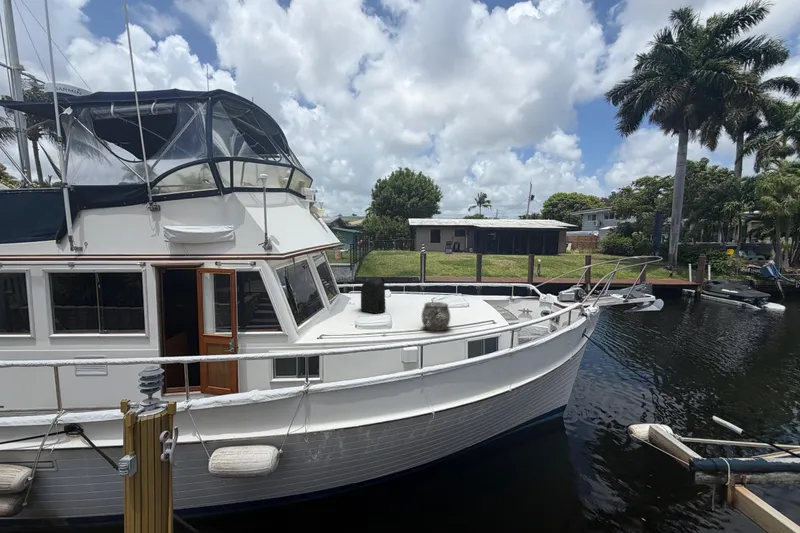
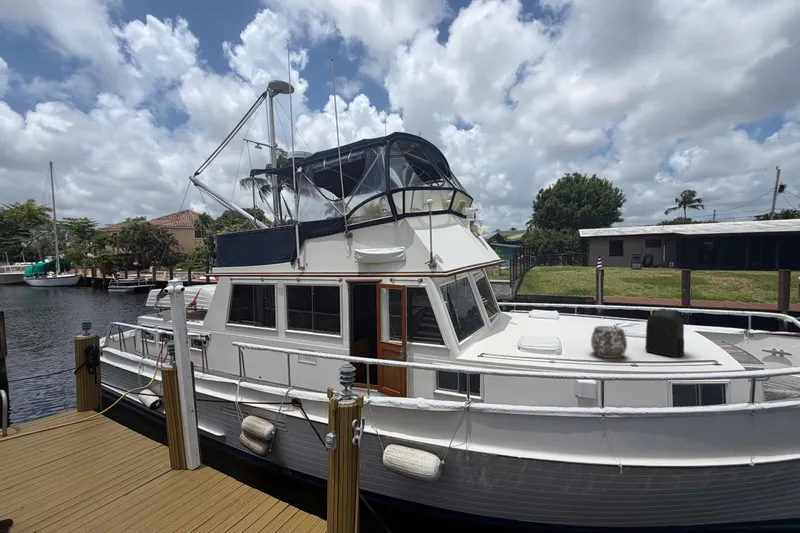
backpack: present [361,277,386,313] -> present [645,309,684,357]

